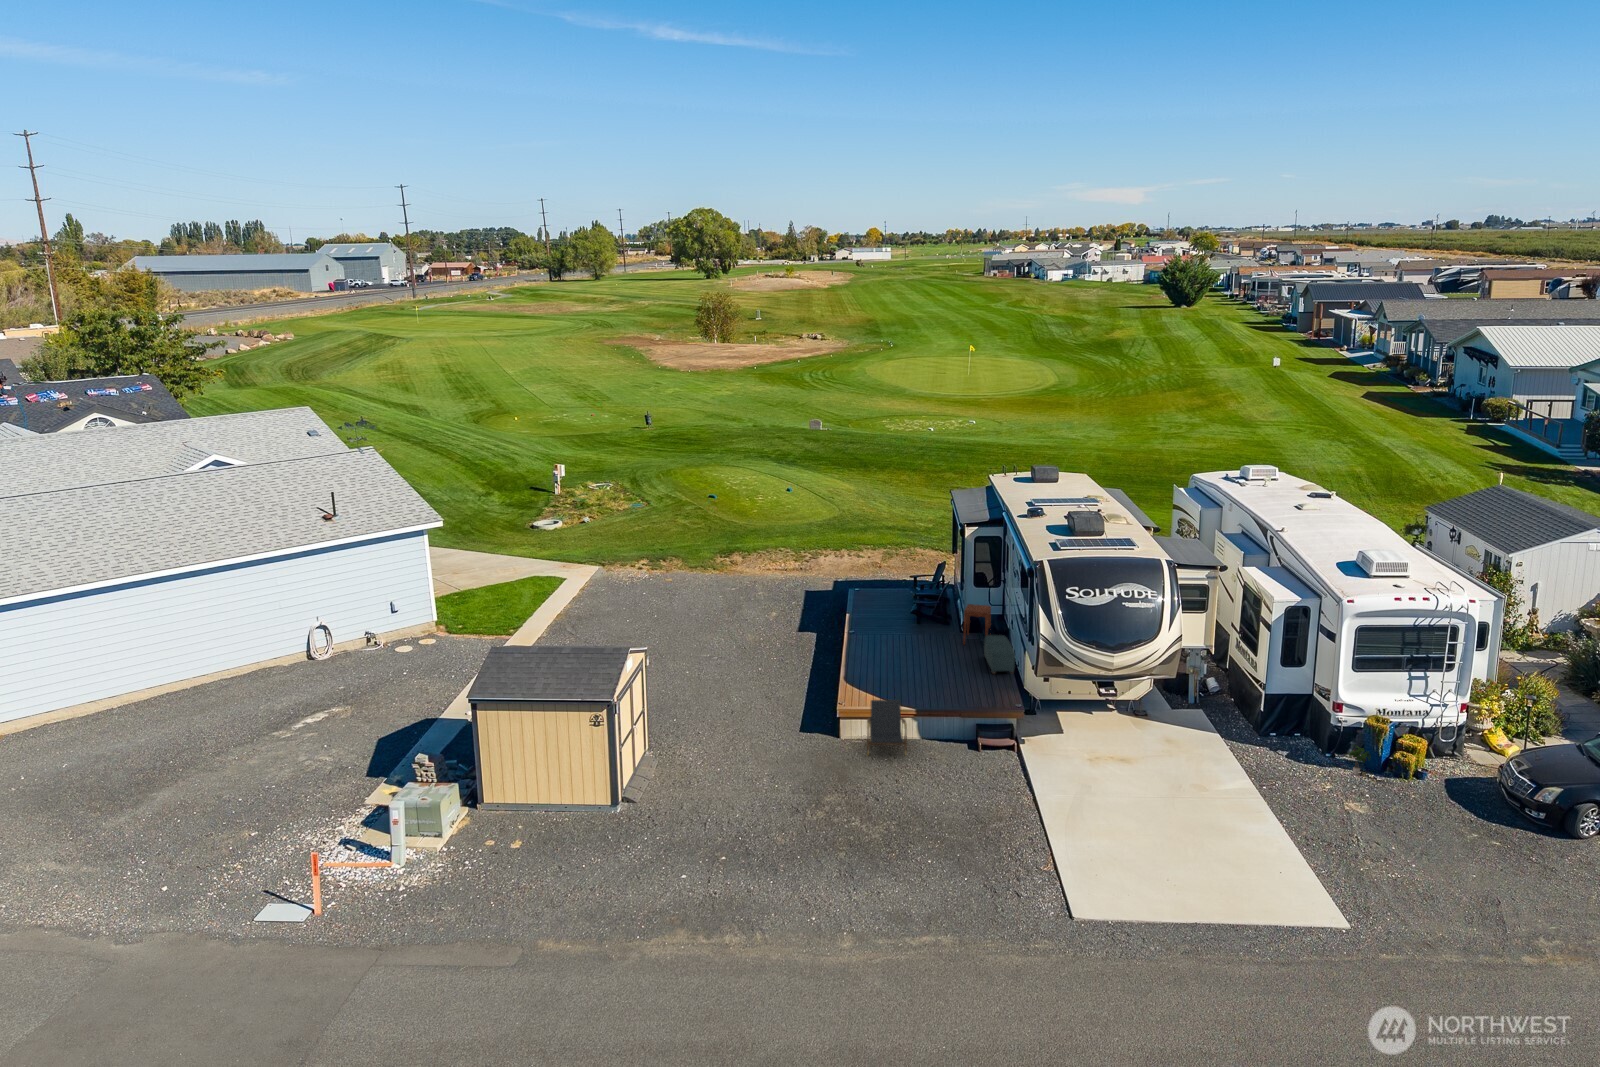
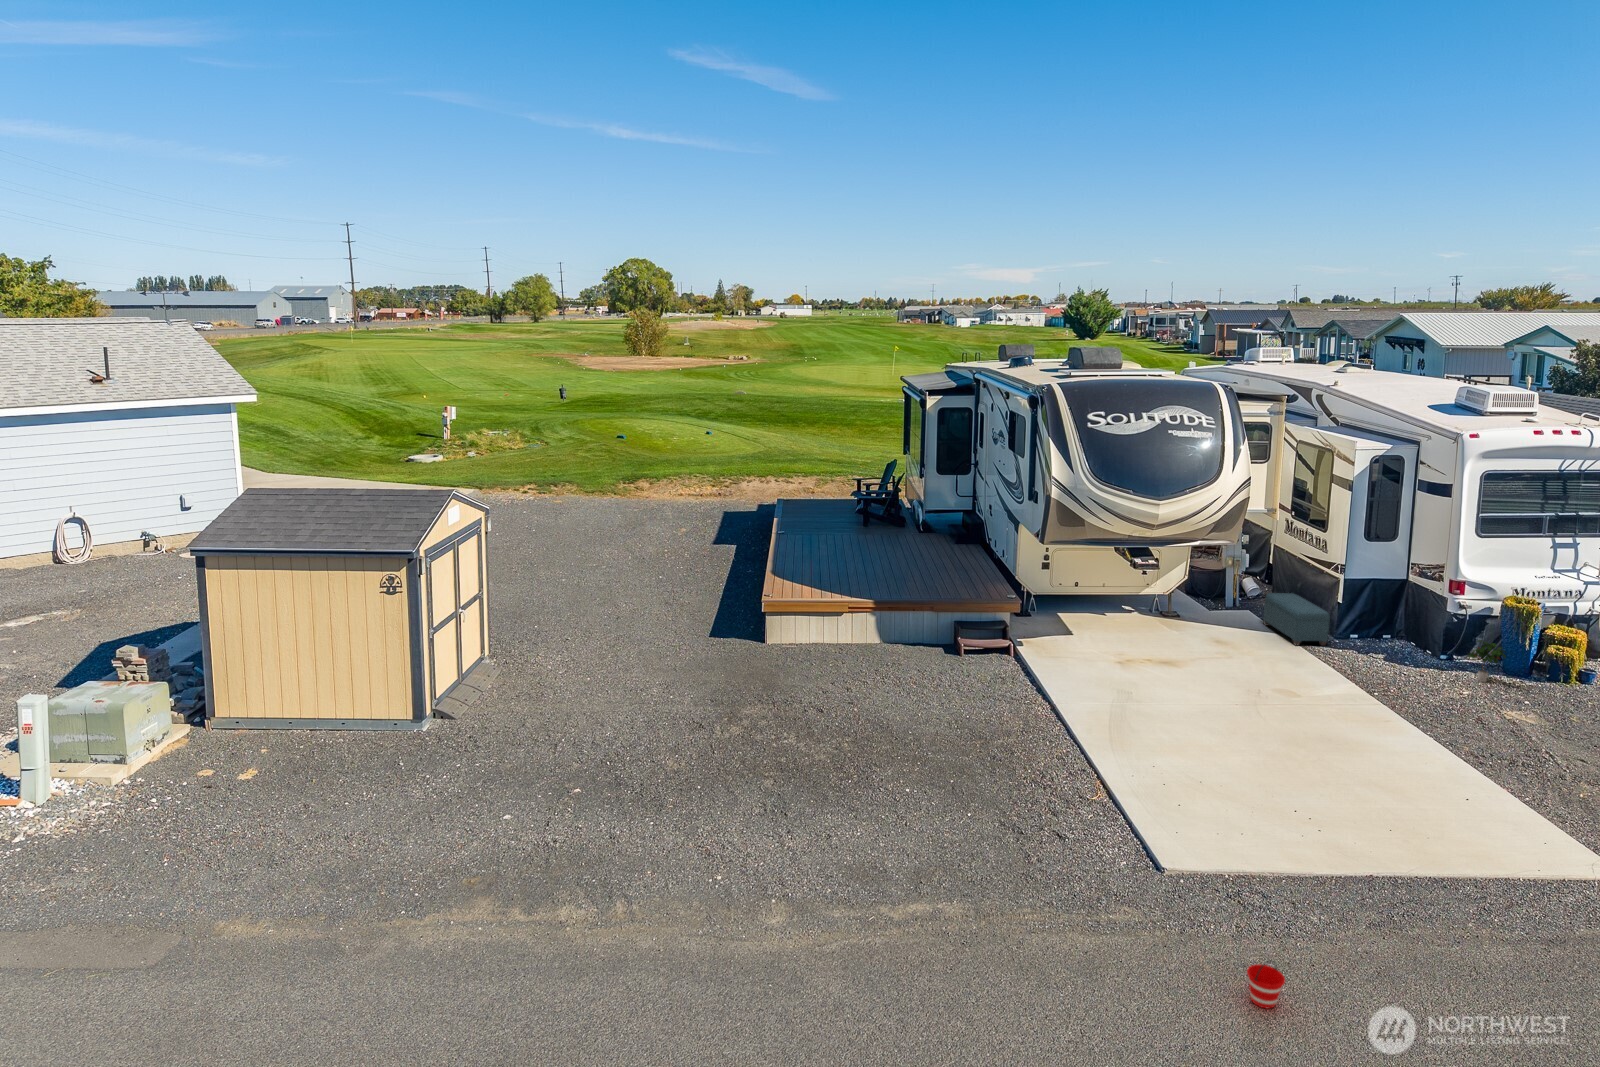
side table: present [963,604,991,644] -> none [929,492,965,545]
bench: present [984,635,1015,674] -> present [1263,593,1330,645]
lounge chair: present [867,700,907,755] -> none [803,589,860,664]
bucket: none [1112,984,1132,1010] -> present [1247,963,1285,1009]

